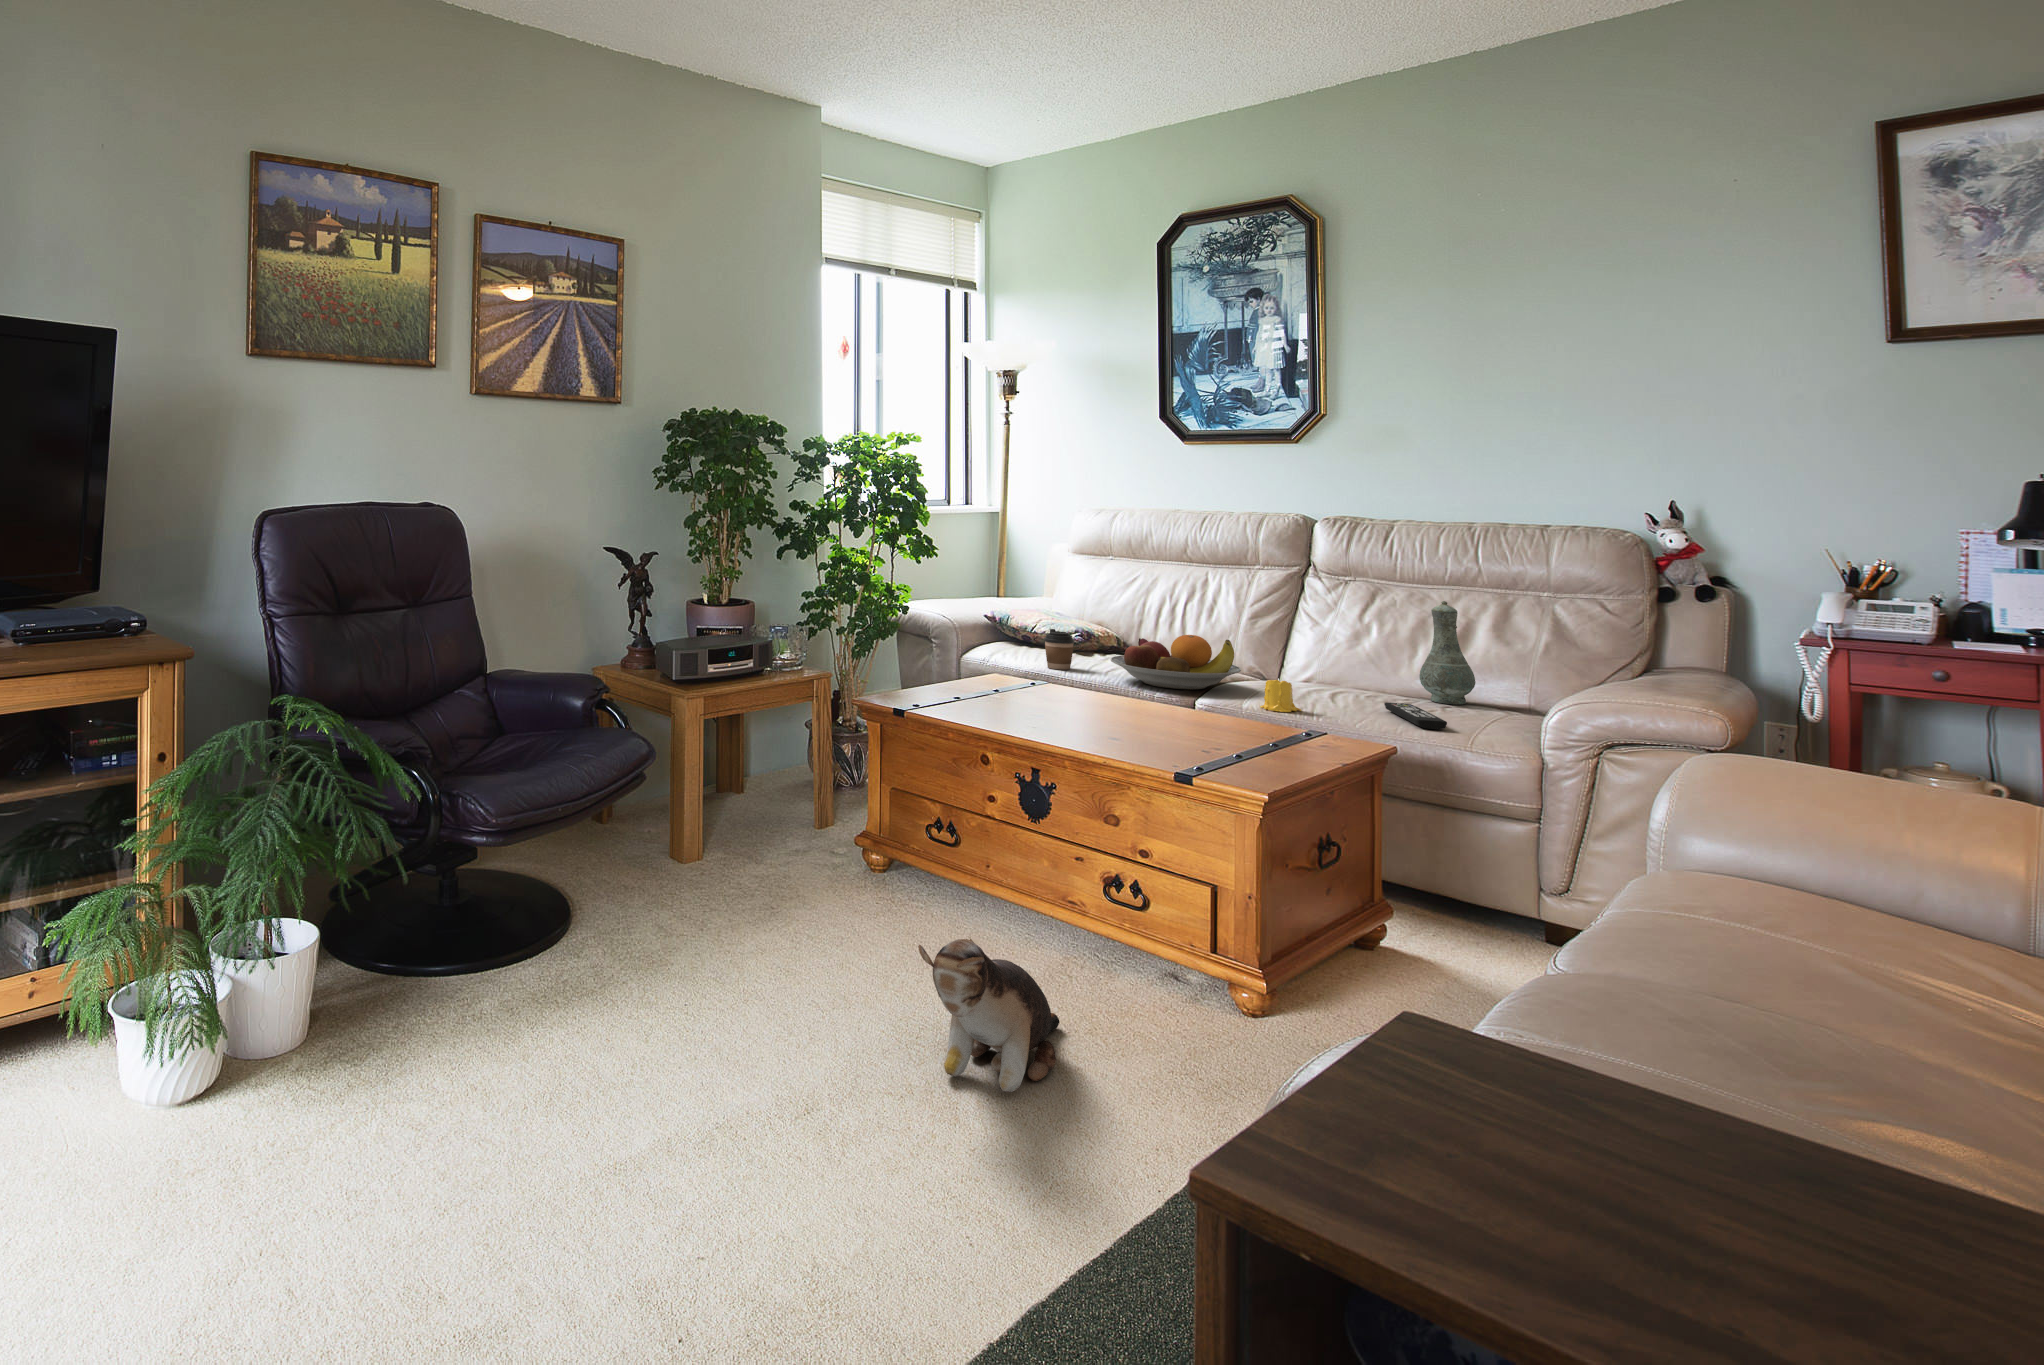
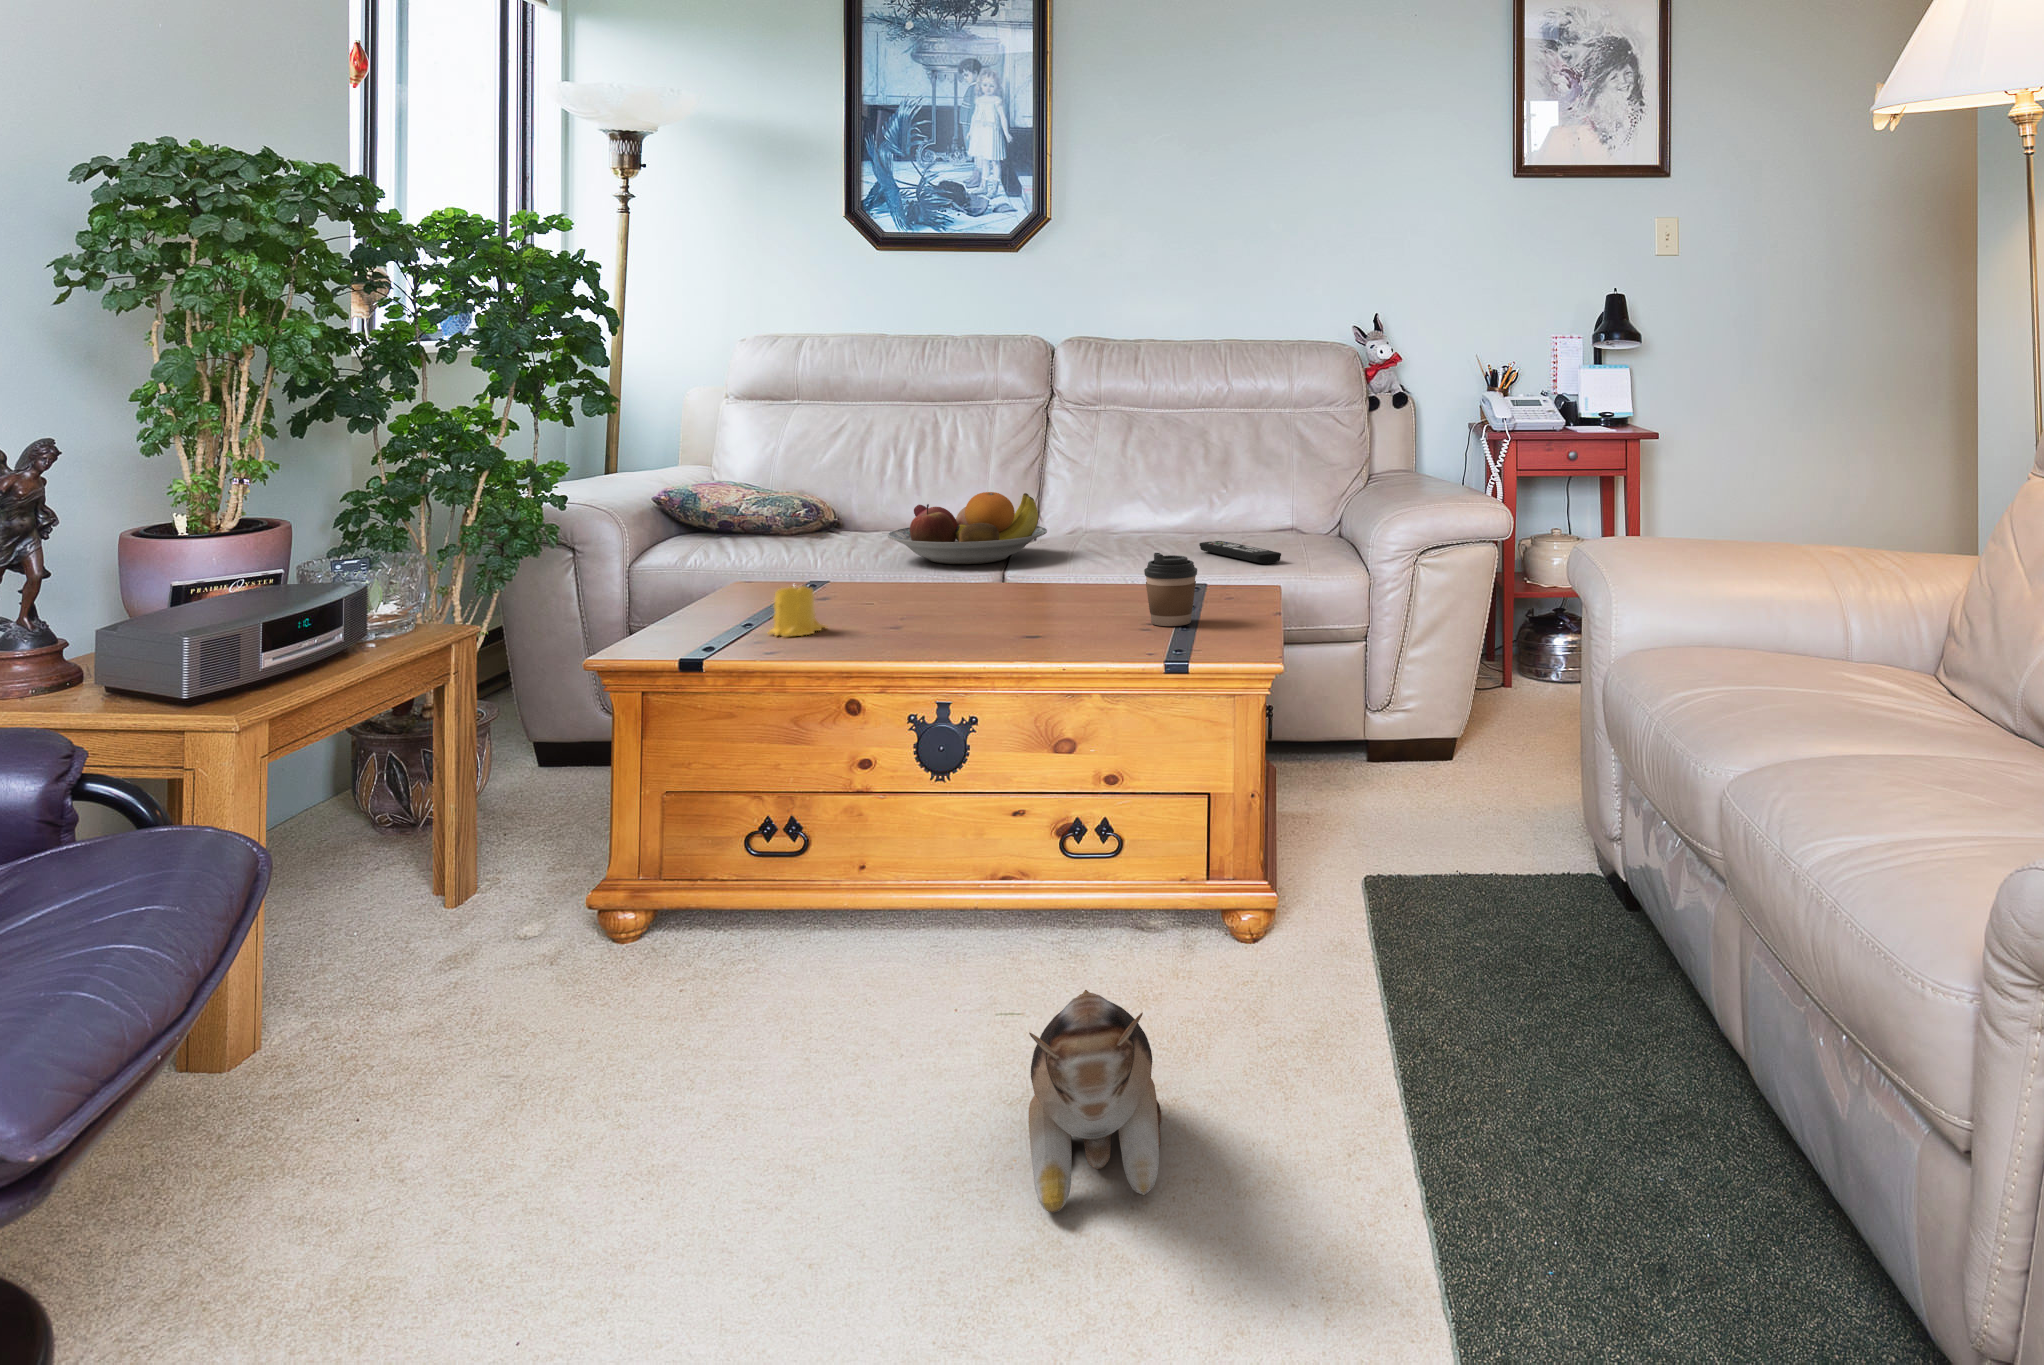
vase: present [1420,601,1476,704] -> none [1201,425,1250,536]
coffee cup: present [1044,629,1074,670] -> present [1144,553,1197,626]
candle: present [1260,679,1301,712] -> present [768,585,827,637]

